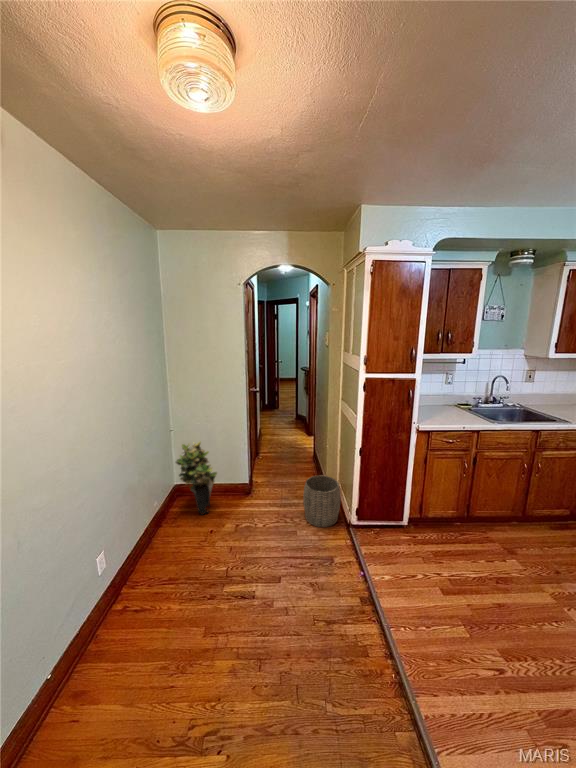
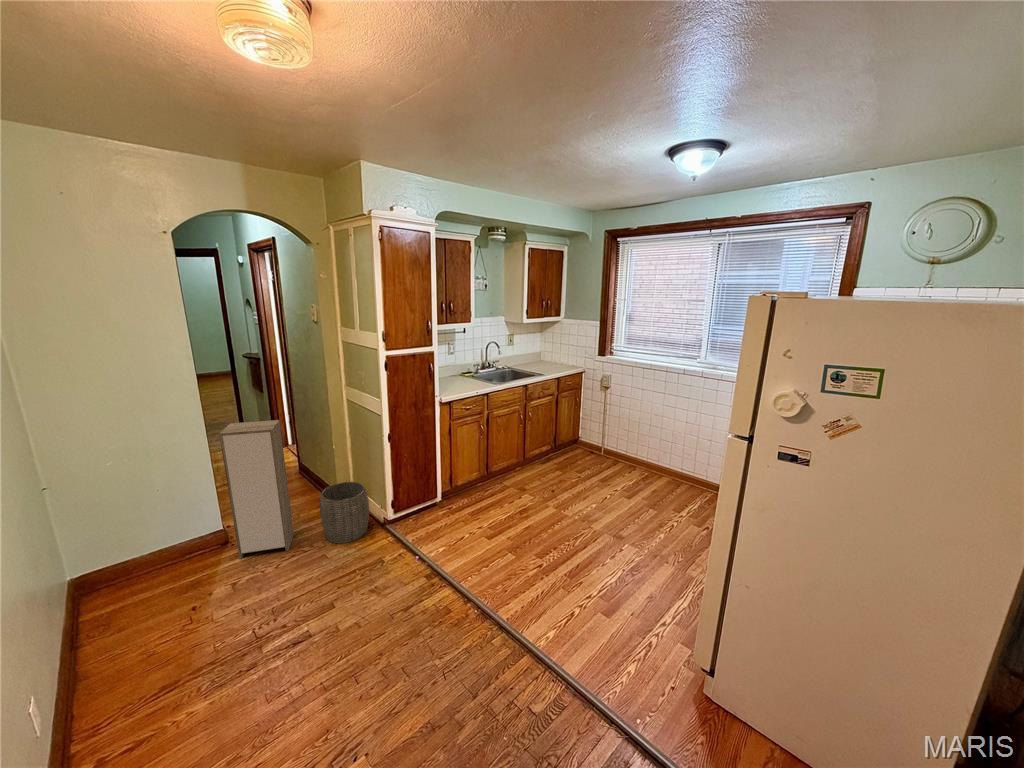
storage cabinet: none [250,413,288,514] -> present [219,420,294,558]
potted plant: present [175,441,217,515] -> none [73,493,168,605]

